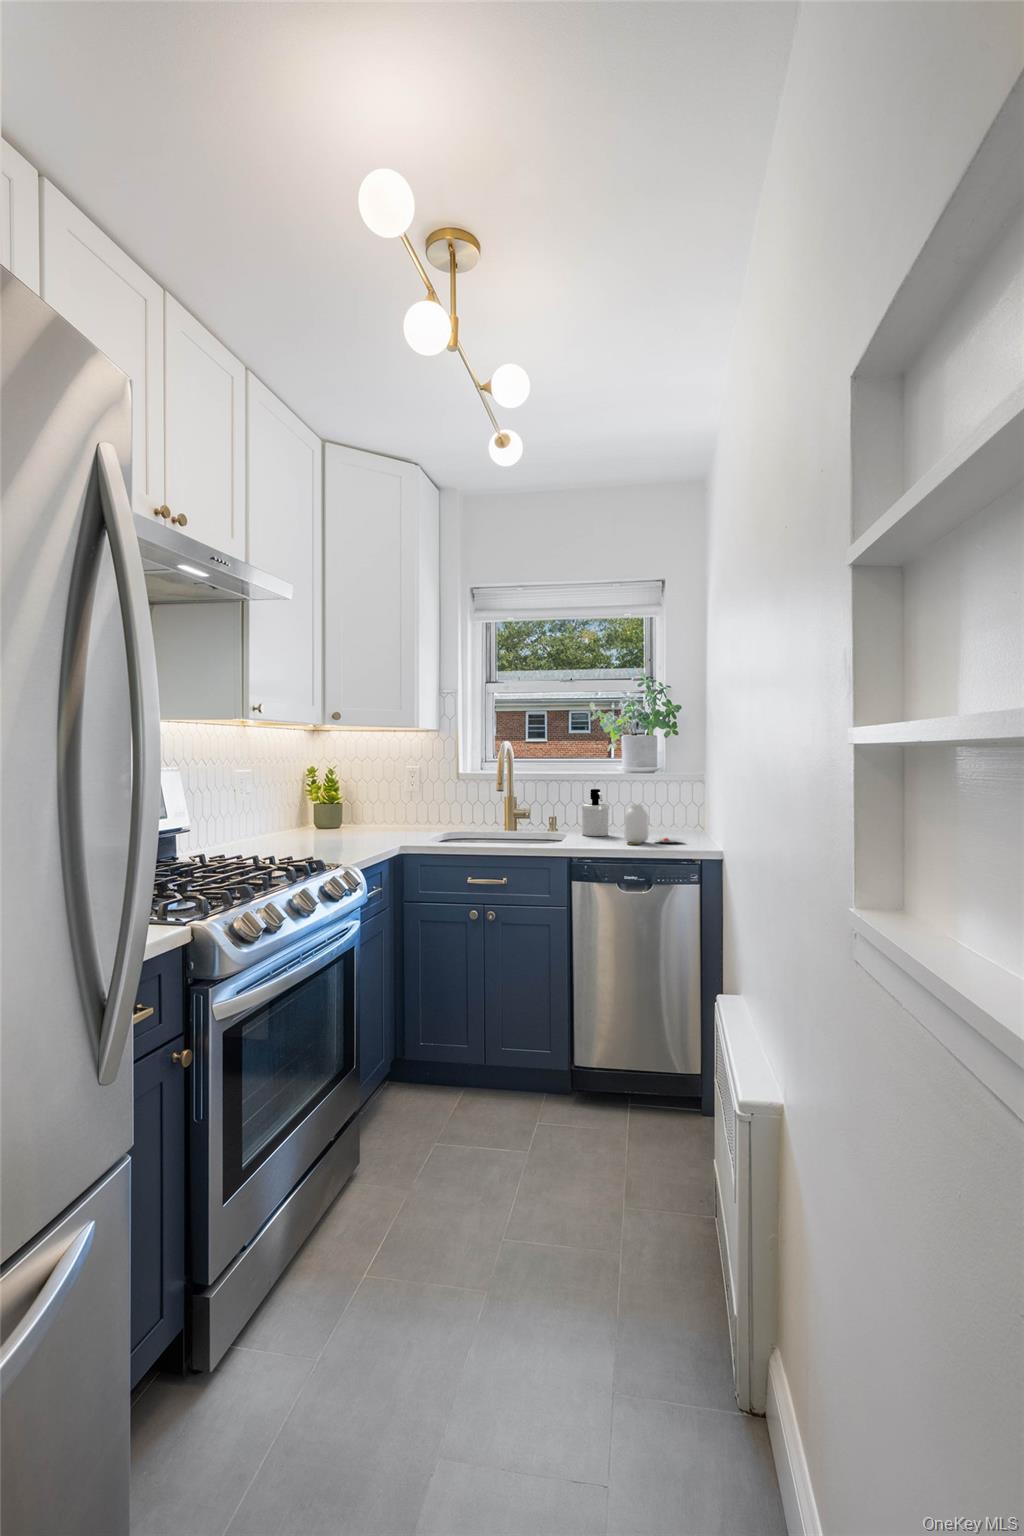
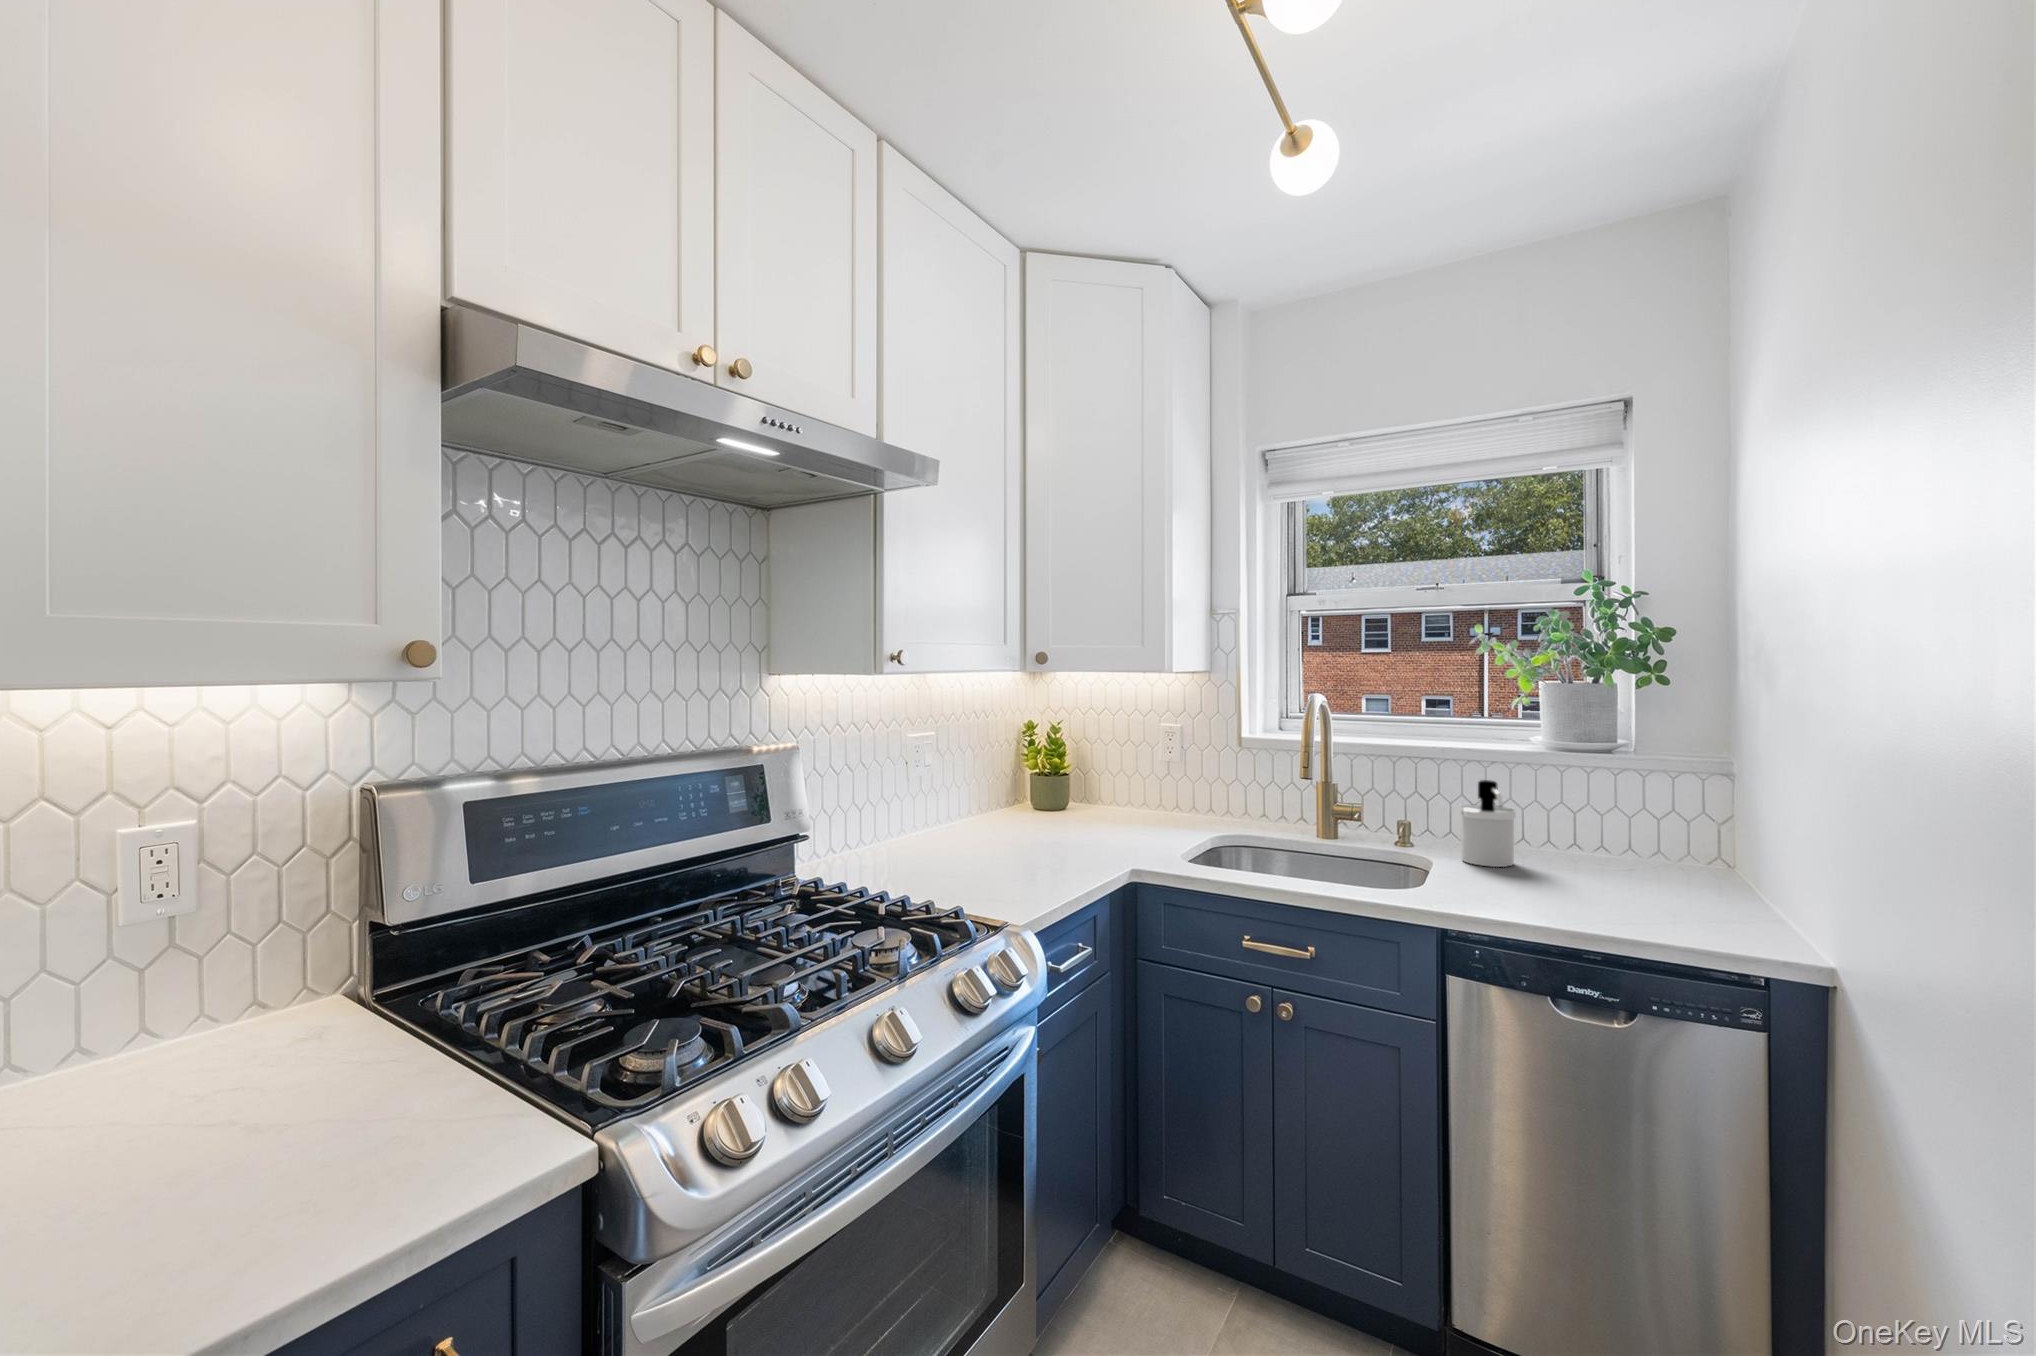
jar: present [625,804,682,844] -> none [1551,821,1694,902]

